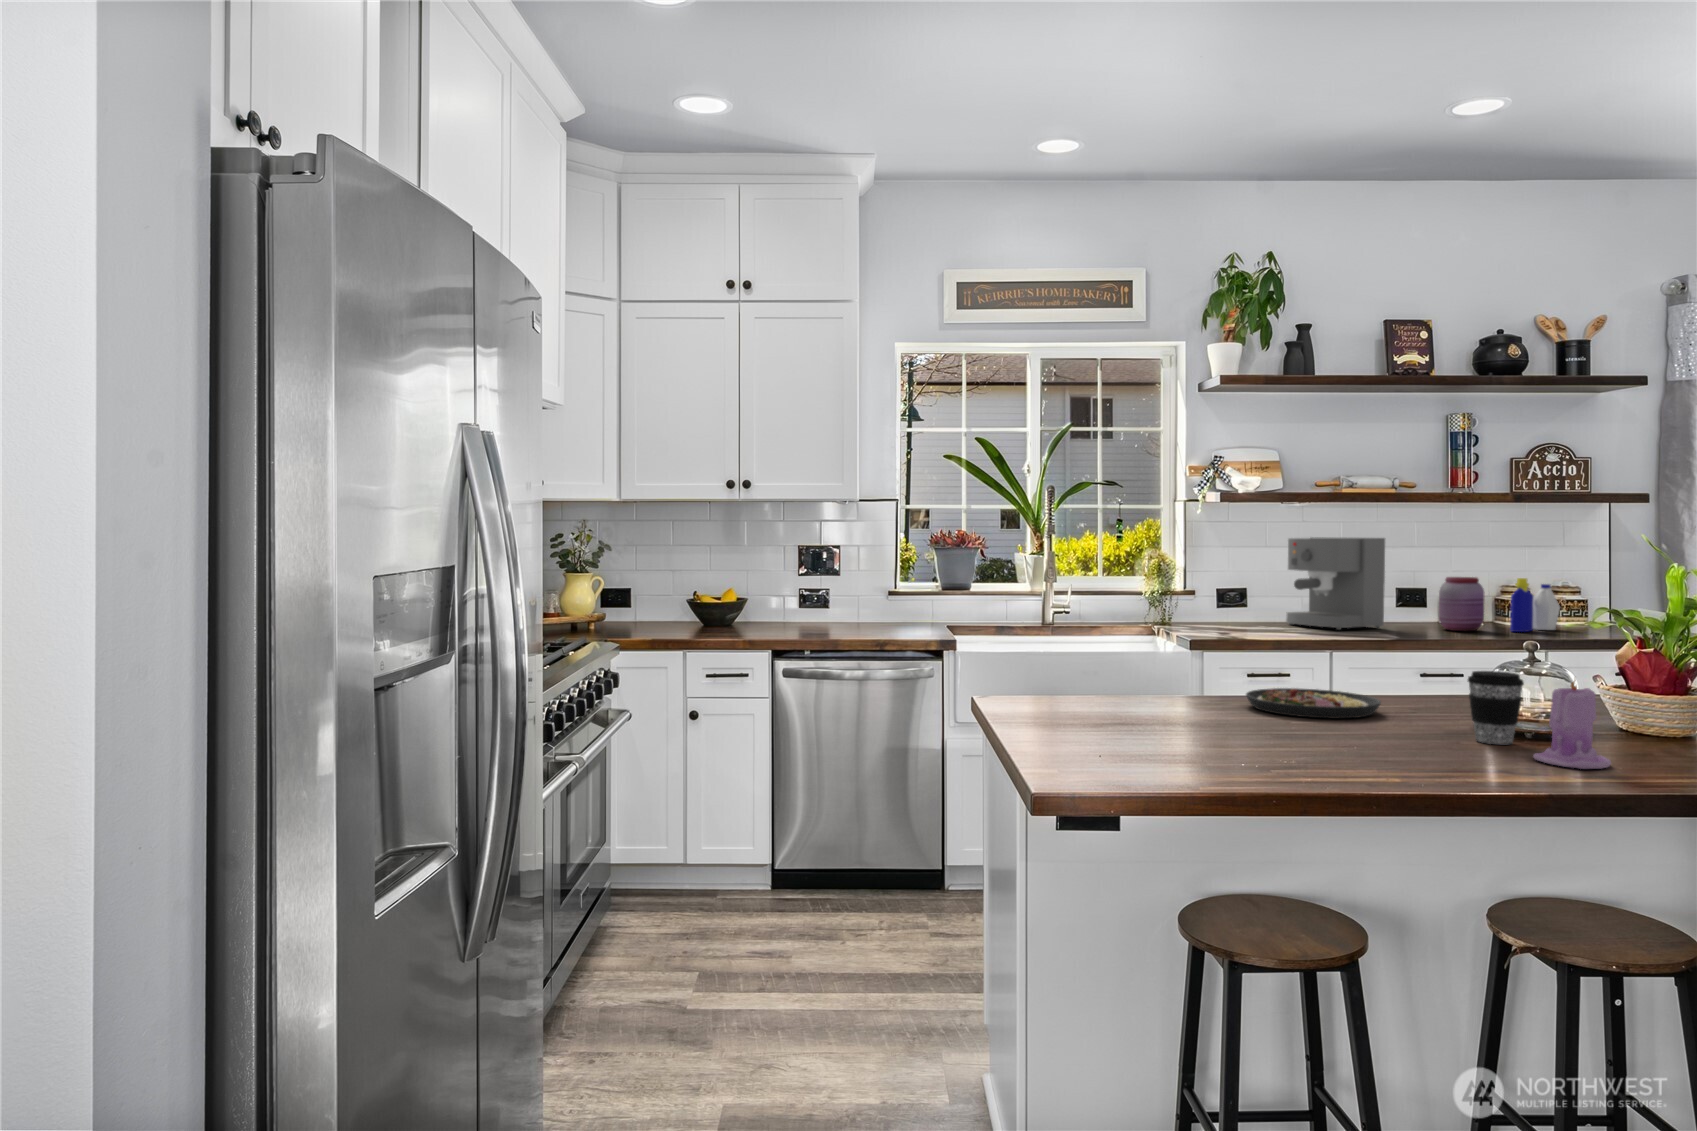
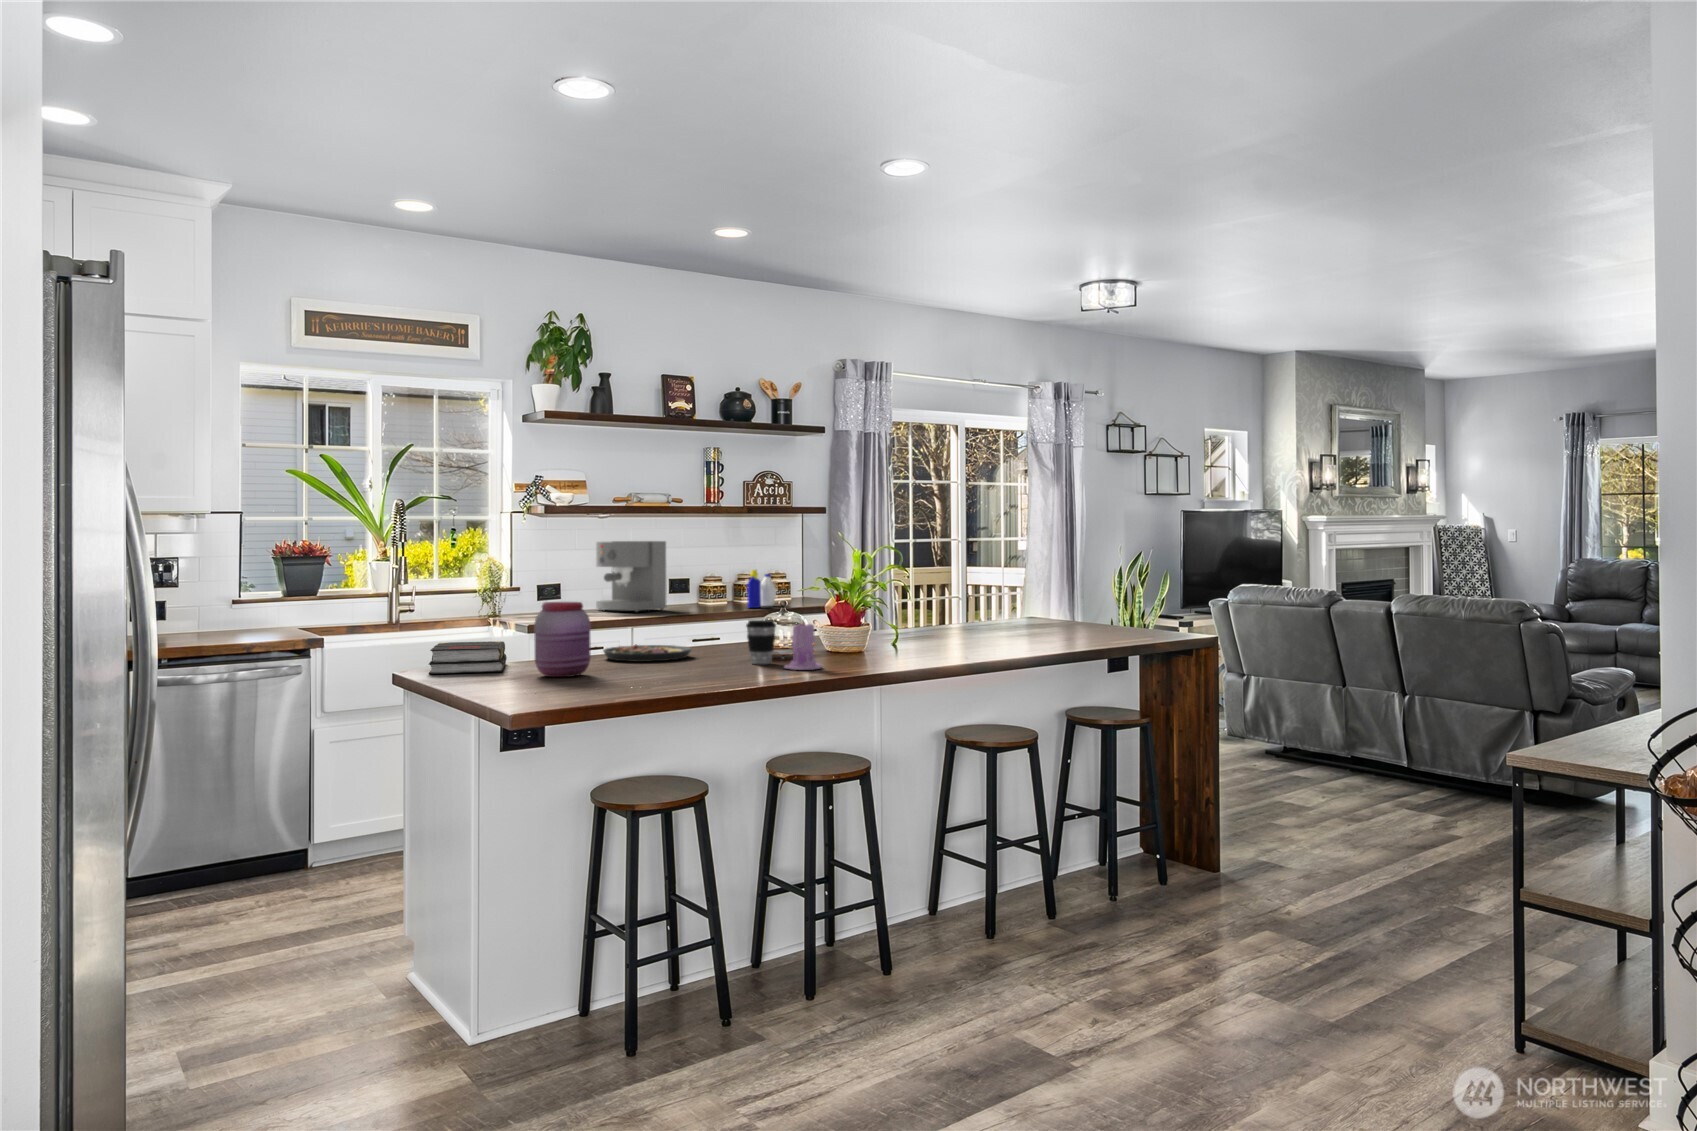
jar: present [1439,577,1484,631] -> present [534,602,591,677]
book: none [1005,668,1114,715] -> present [429,641,507,674]

